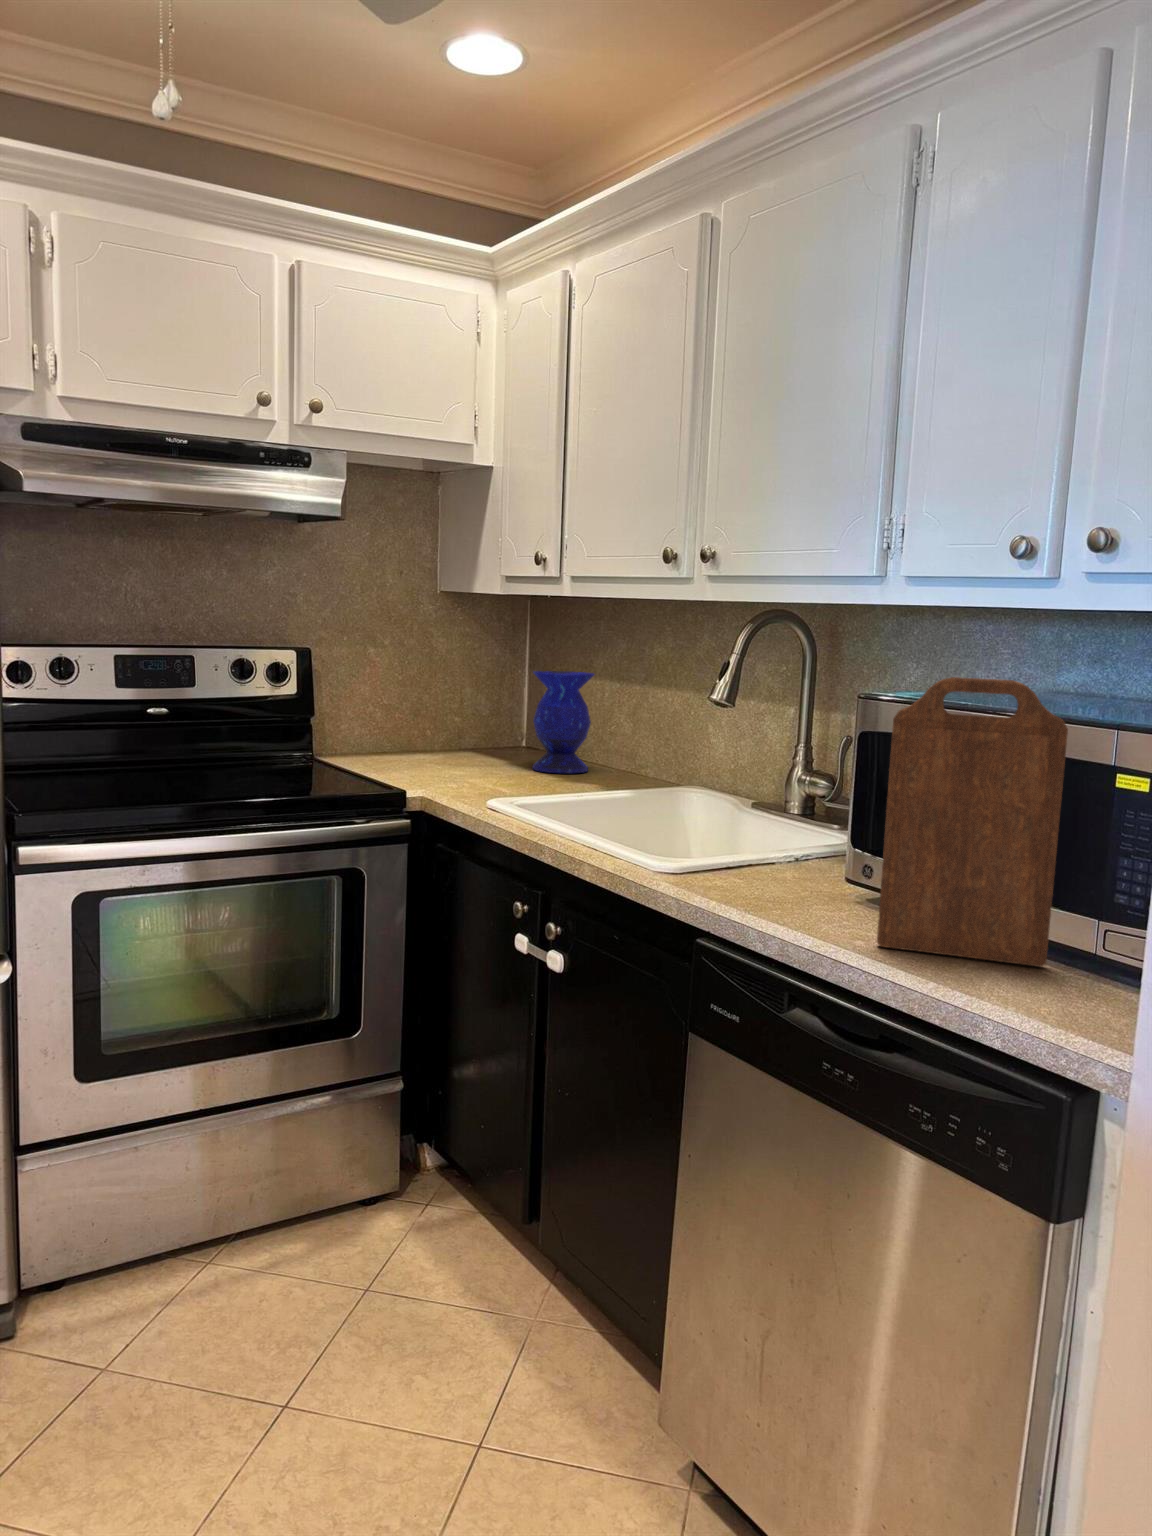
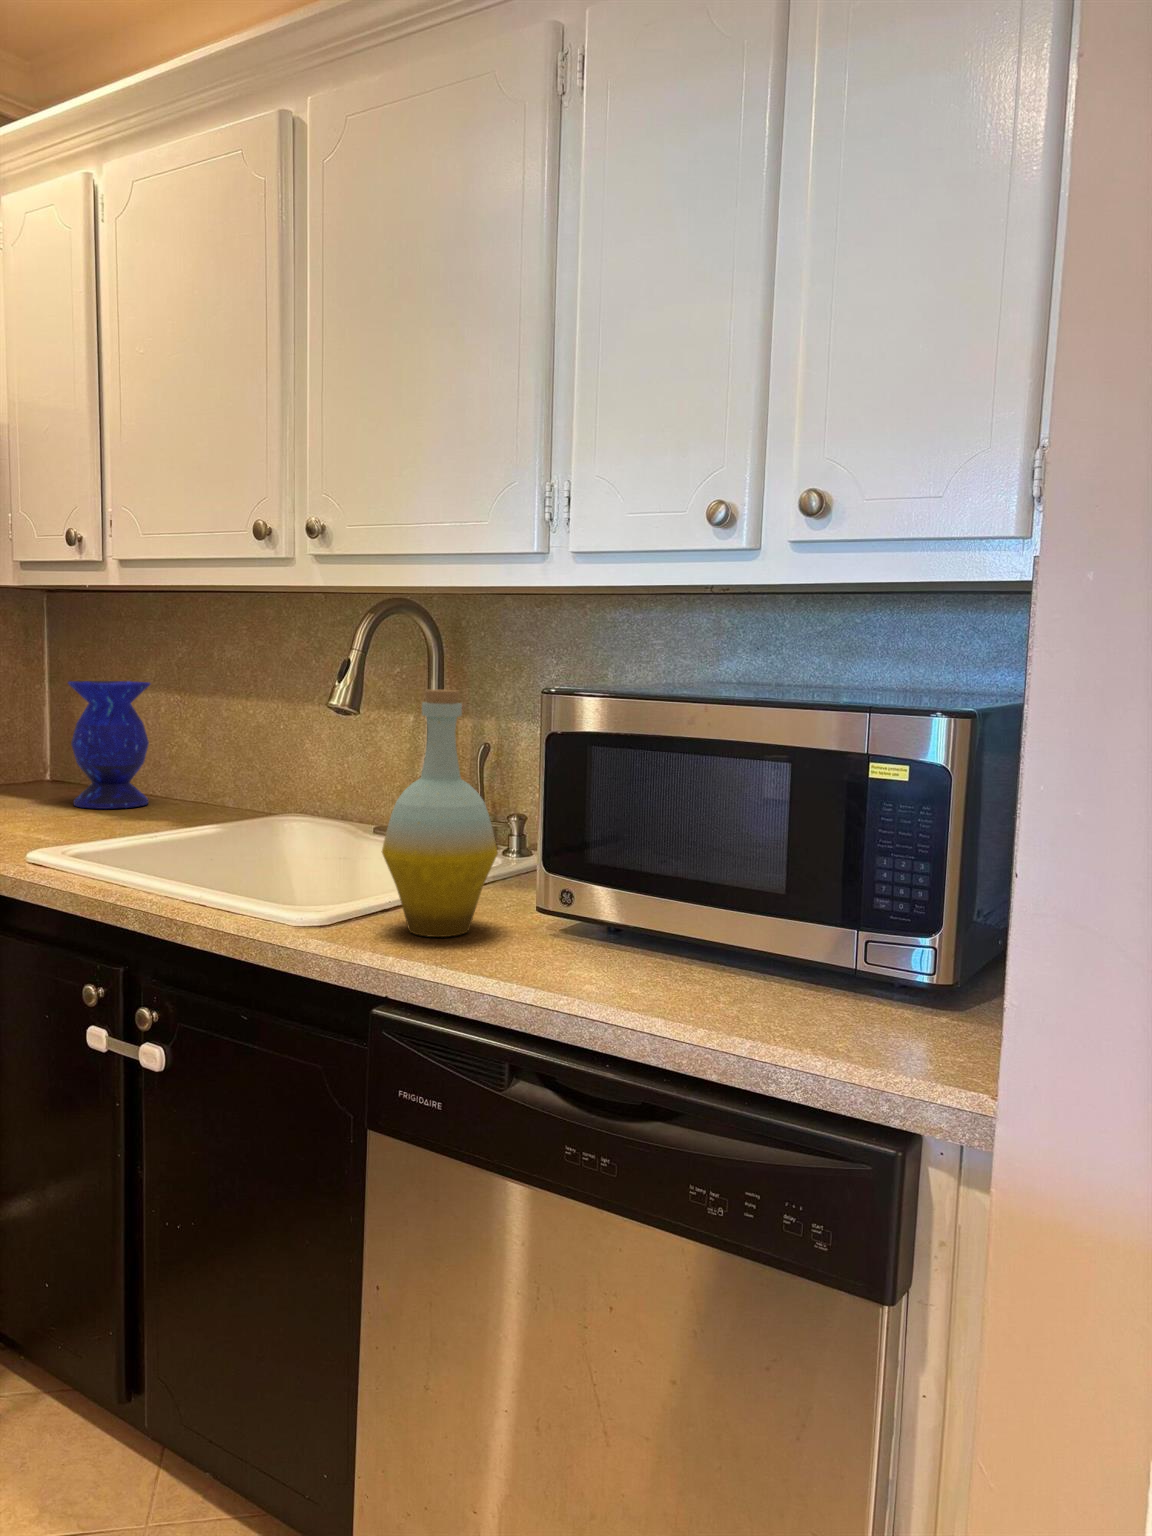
cutting board: present [877,677,1068,966] -> none [610,659,812,991]
bottle: none [721,692,815,892] -> present [382,690,498,937]

